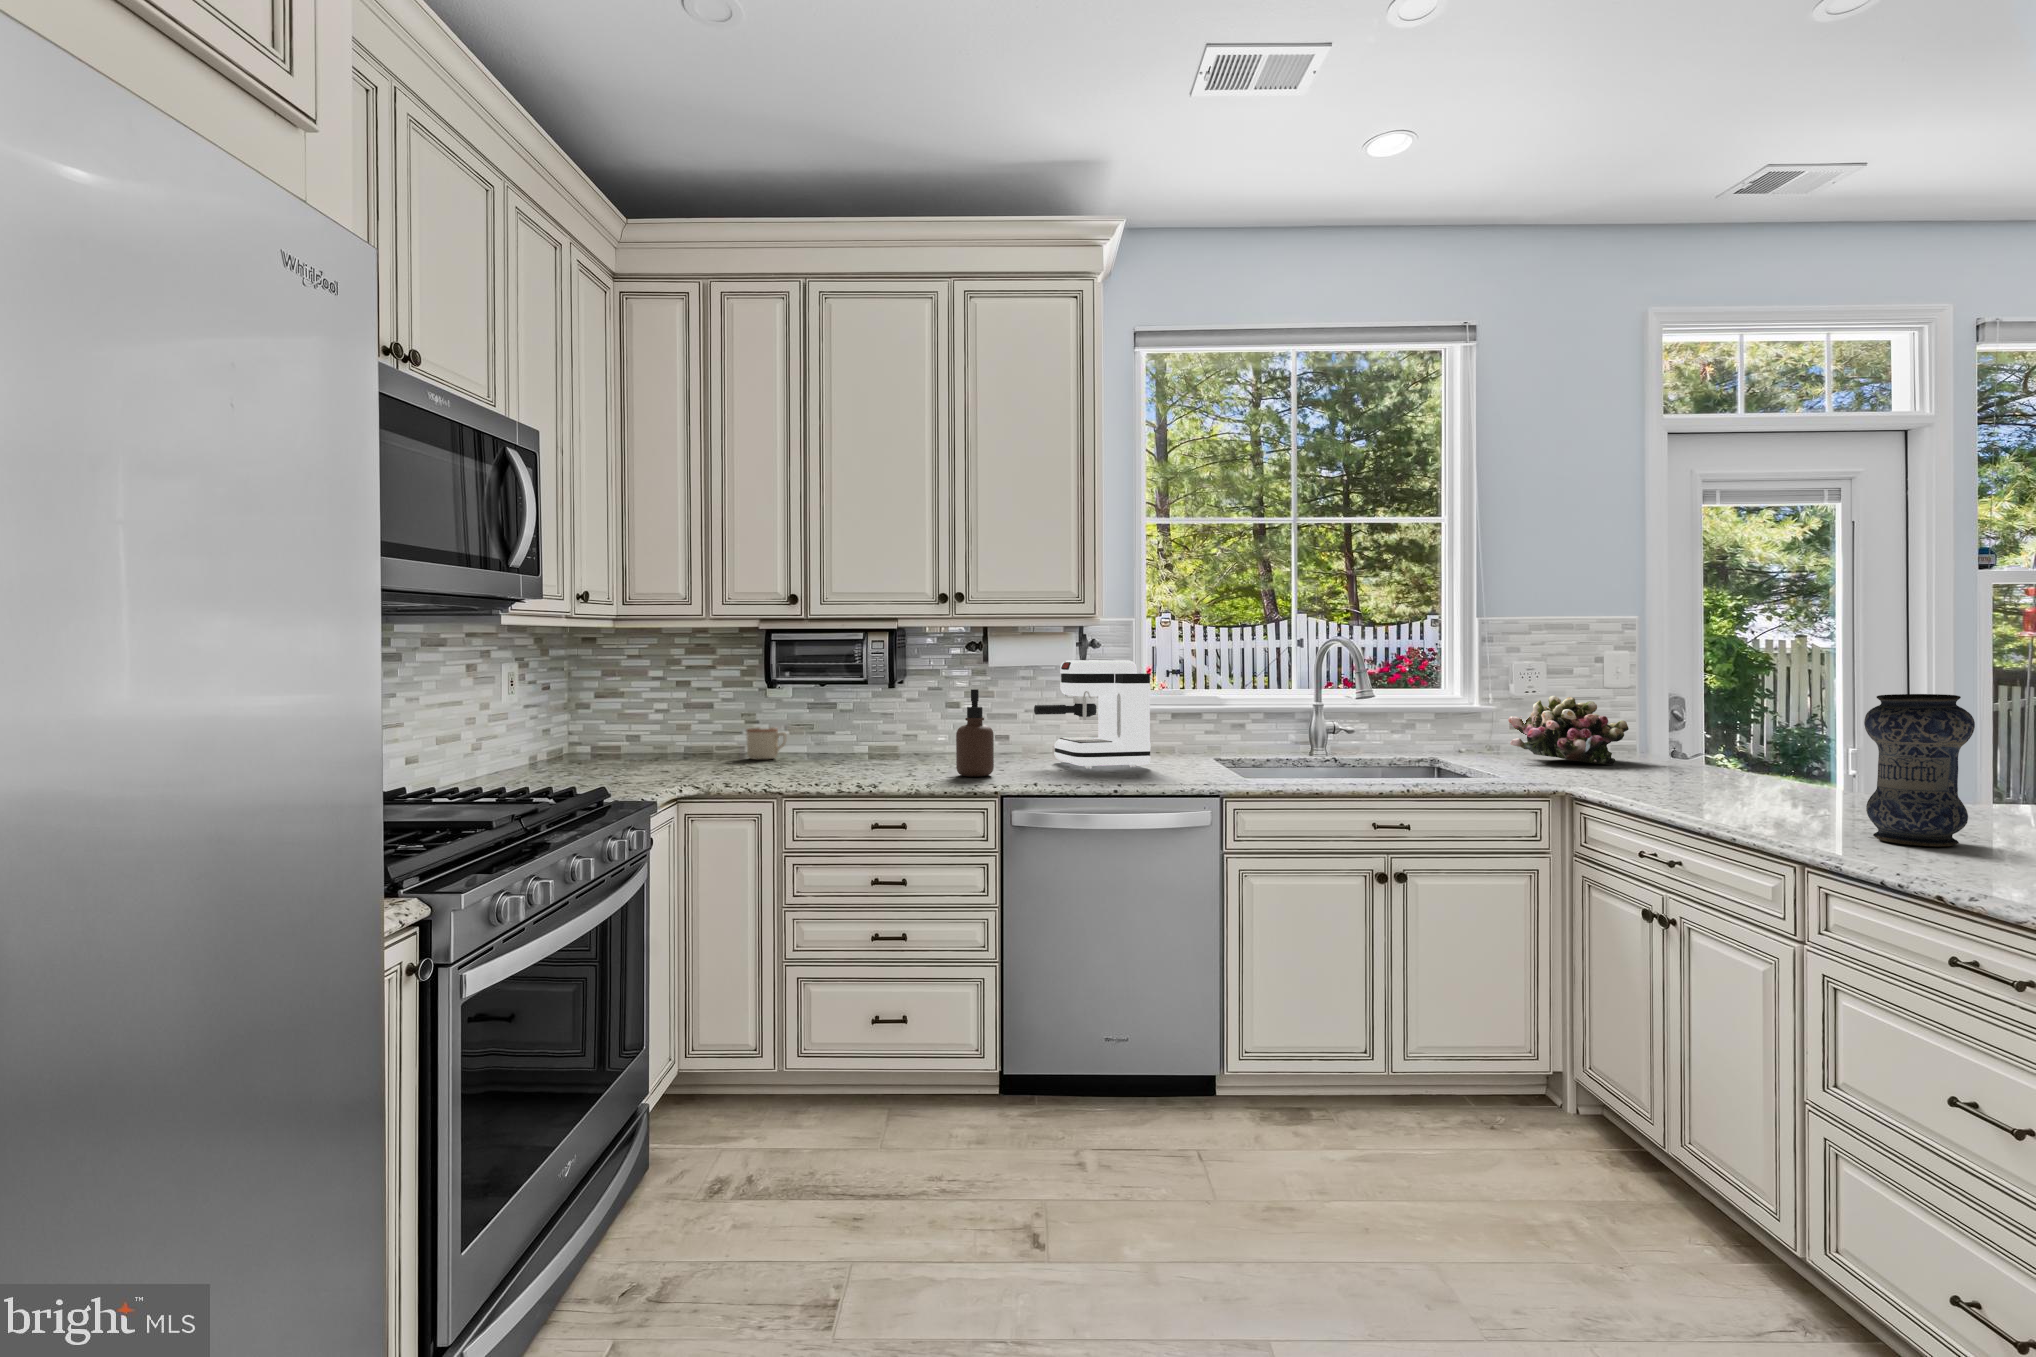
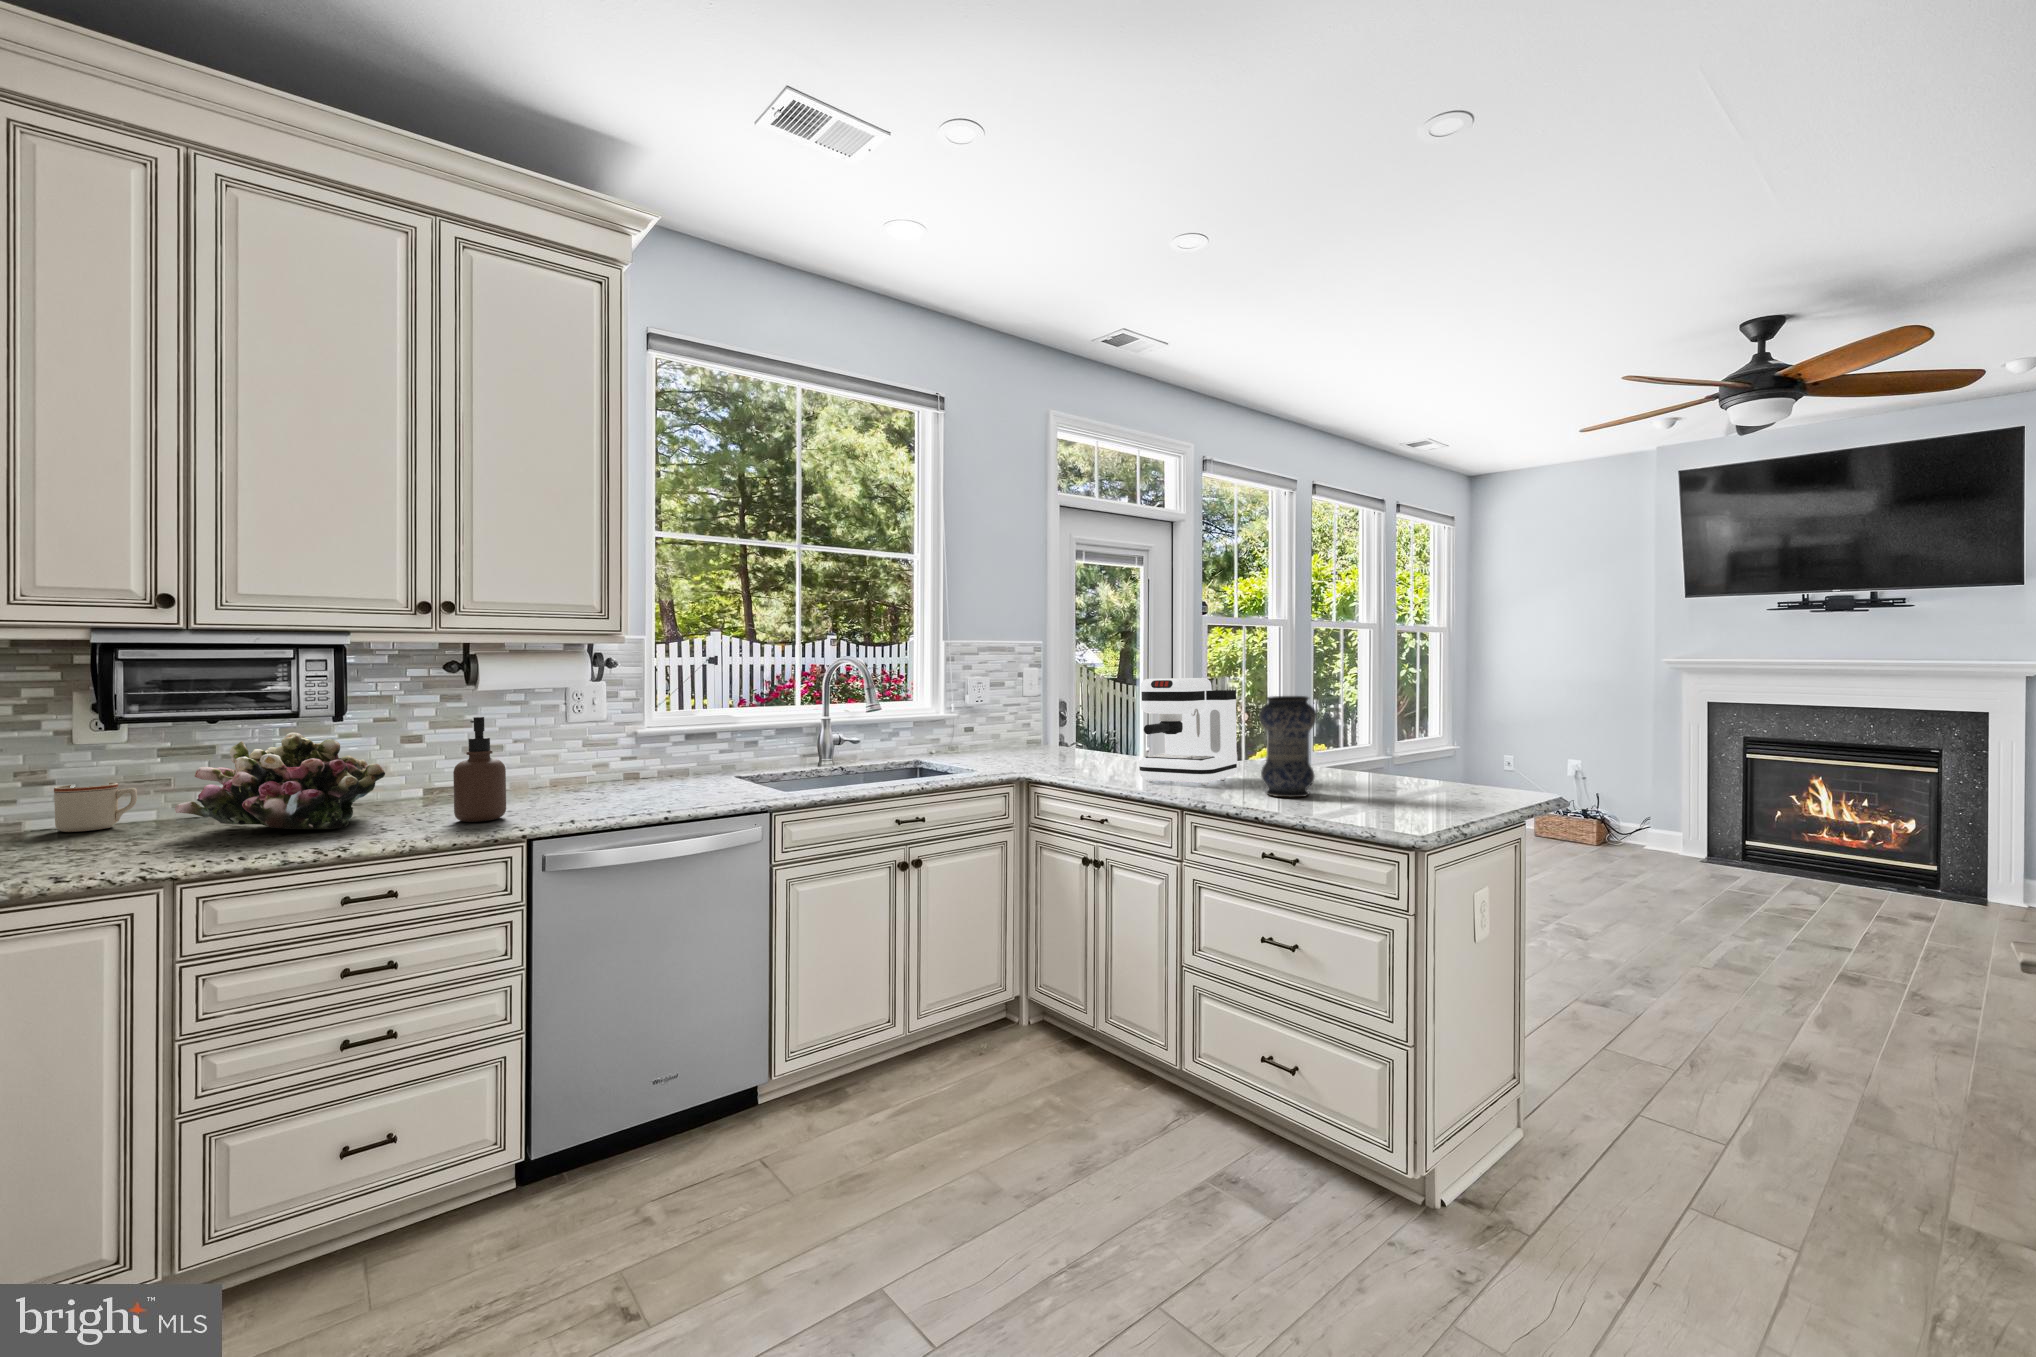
coffee maker: present [1034,660,1151,768] -> present [1139,678,1237,785]
flower arrangement: present [1508,696,1629,765] -> present [175,733,385,829]

